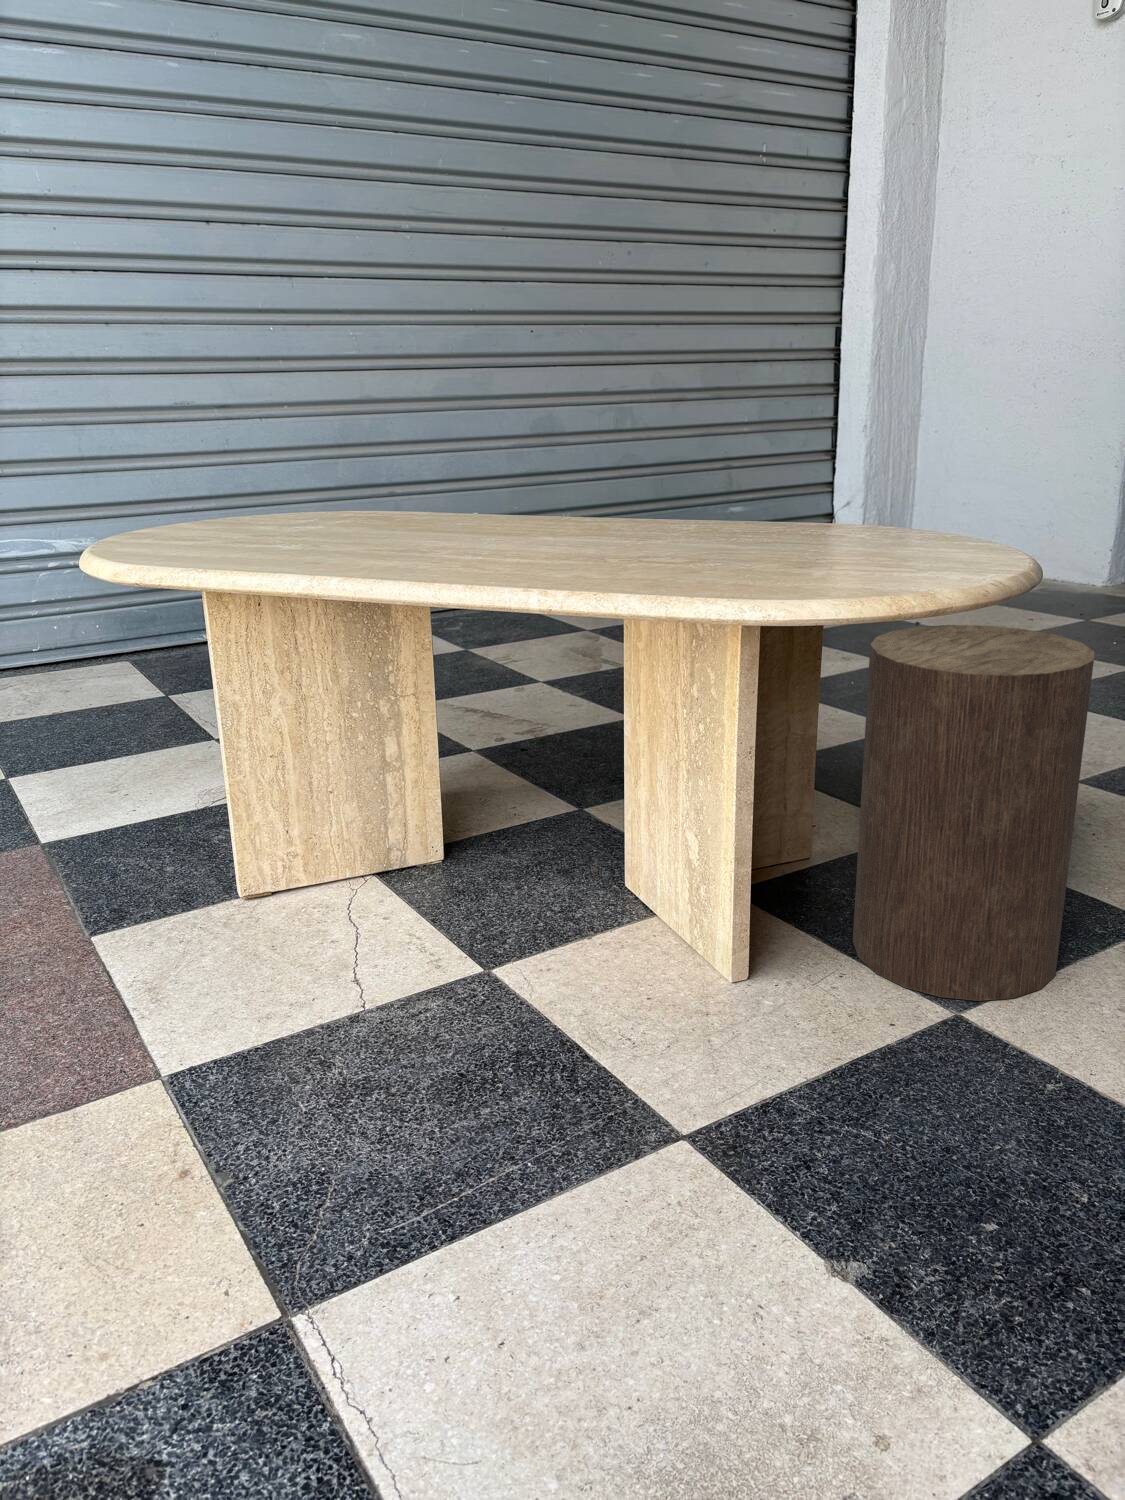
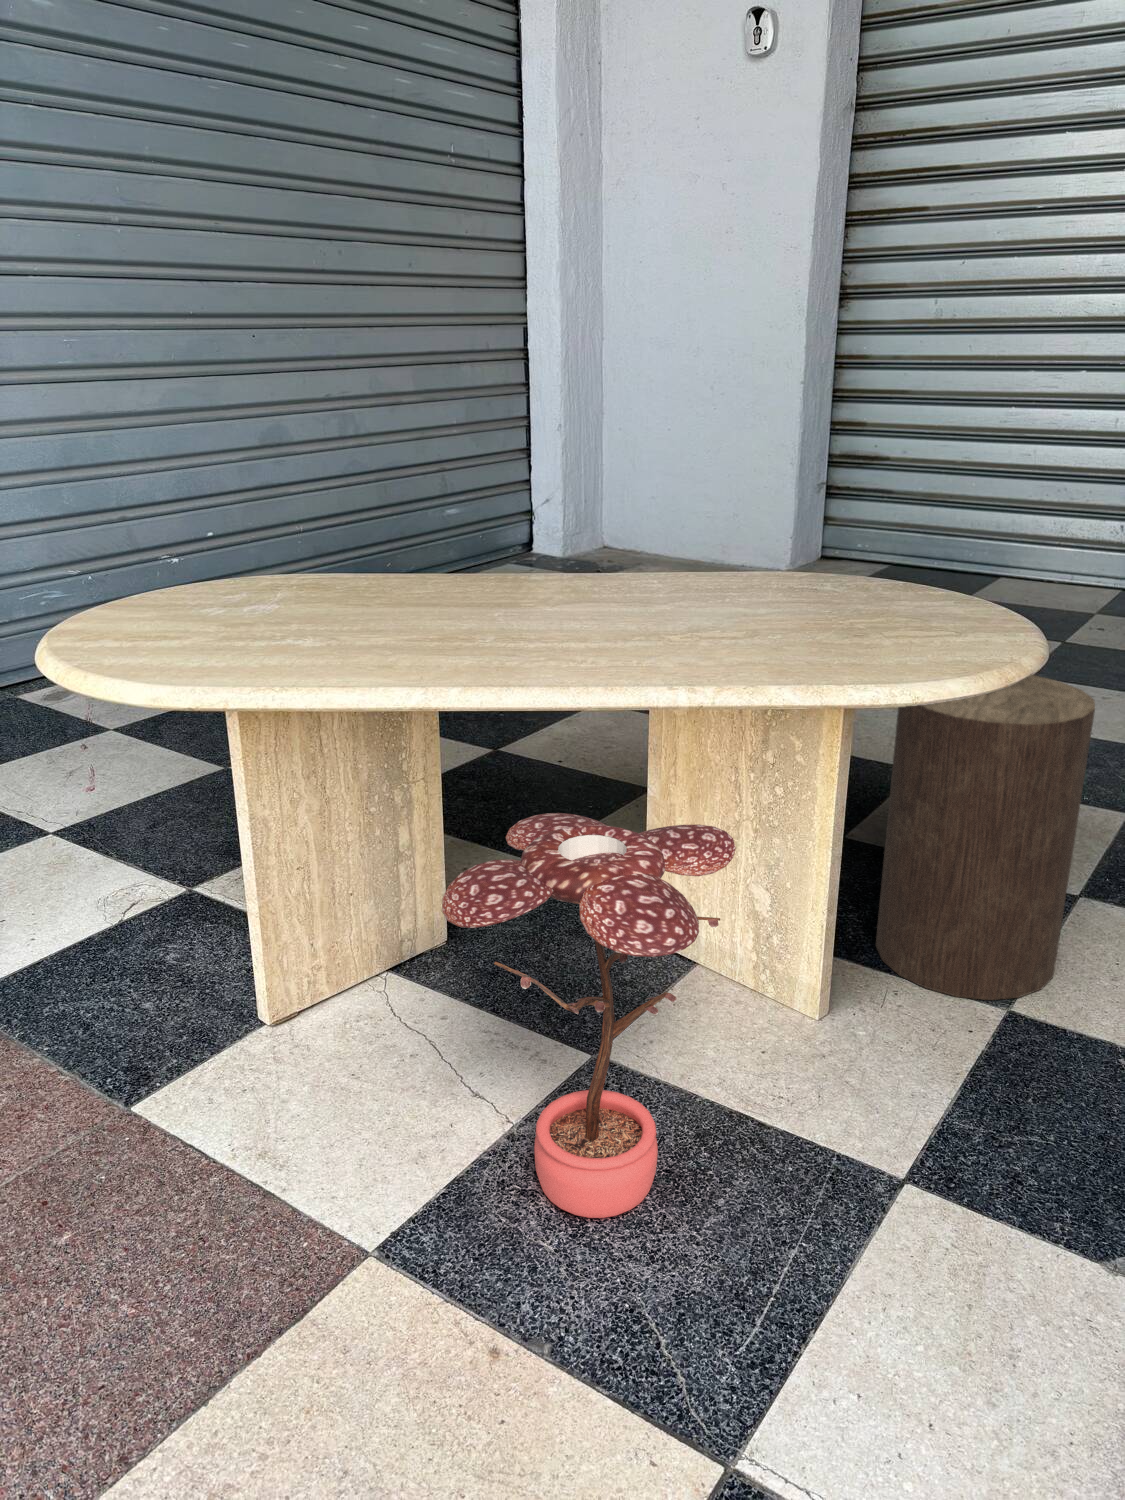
potted plant: none [203,703,518,1098] -> present [442,813,736,1218]

